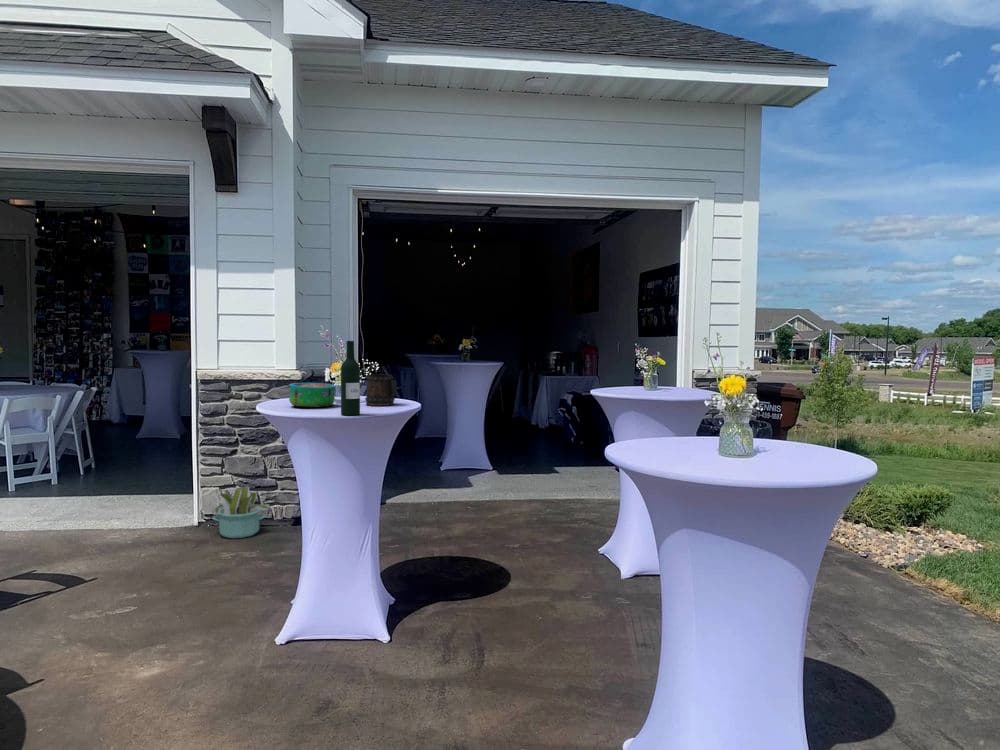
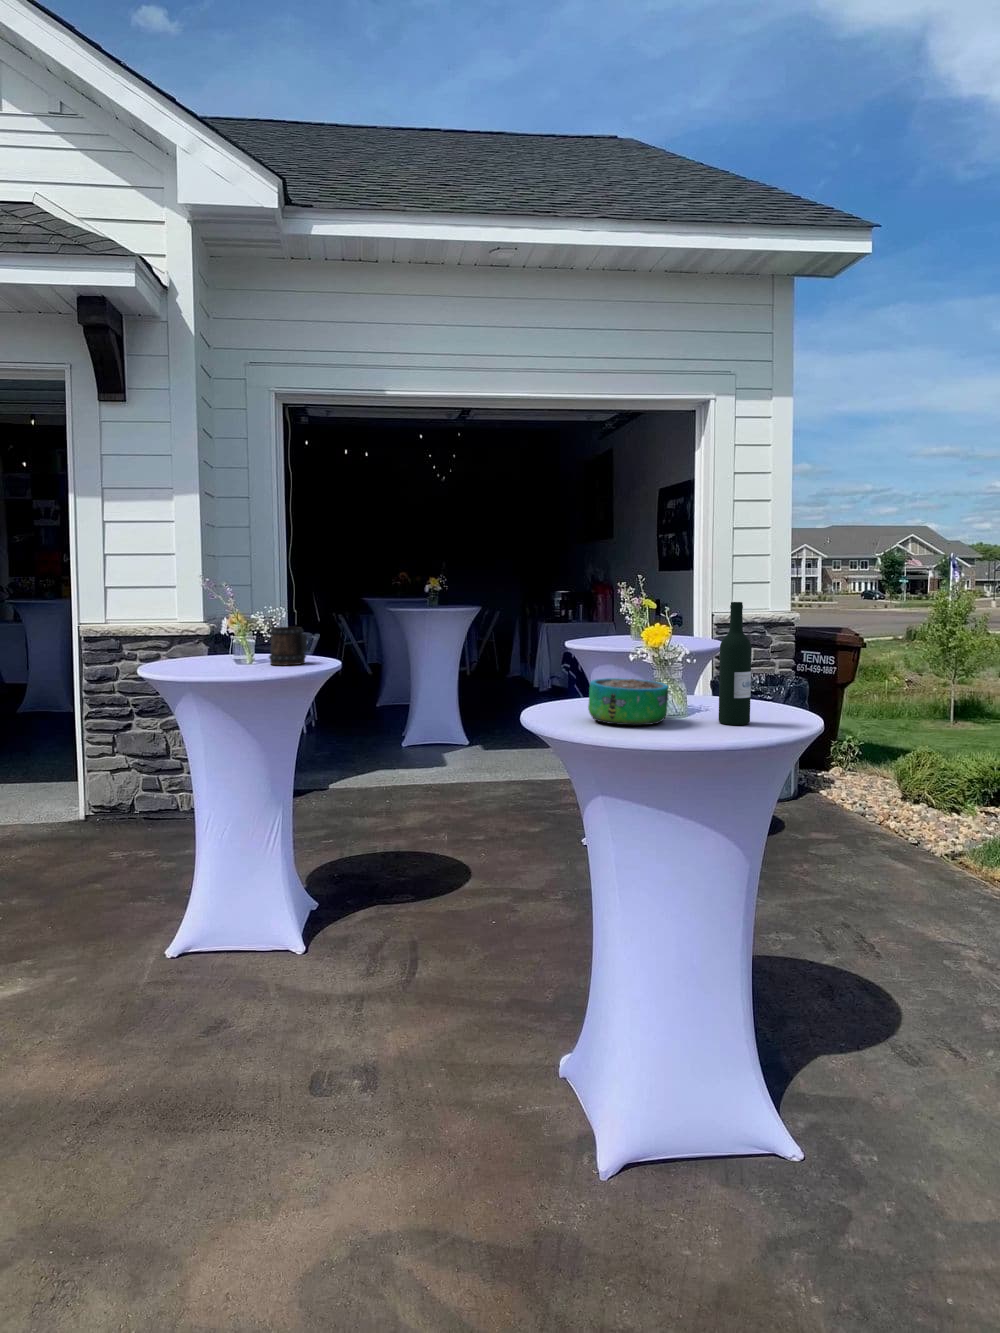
wine bottle: present [341,341,360,415] -> present [719,602,752,725]
decorative bowl: present [289,383,335,407] -> present [588,678,669,725]
decorative plant: present [213,487,269,538] -> none [102,770,174,833]

